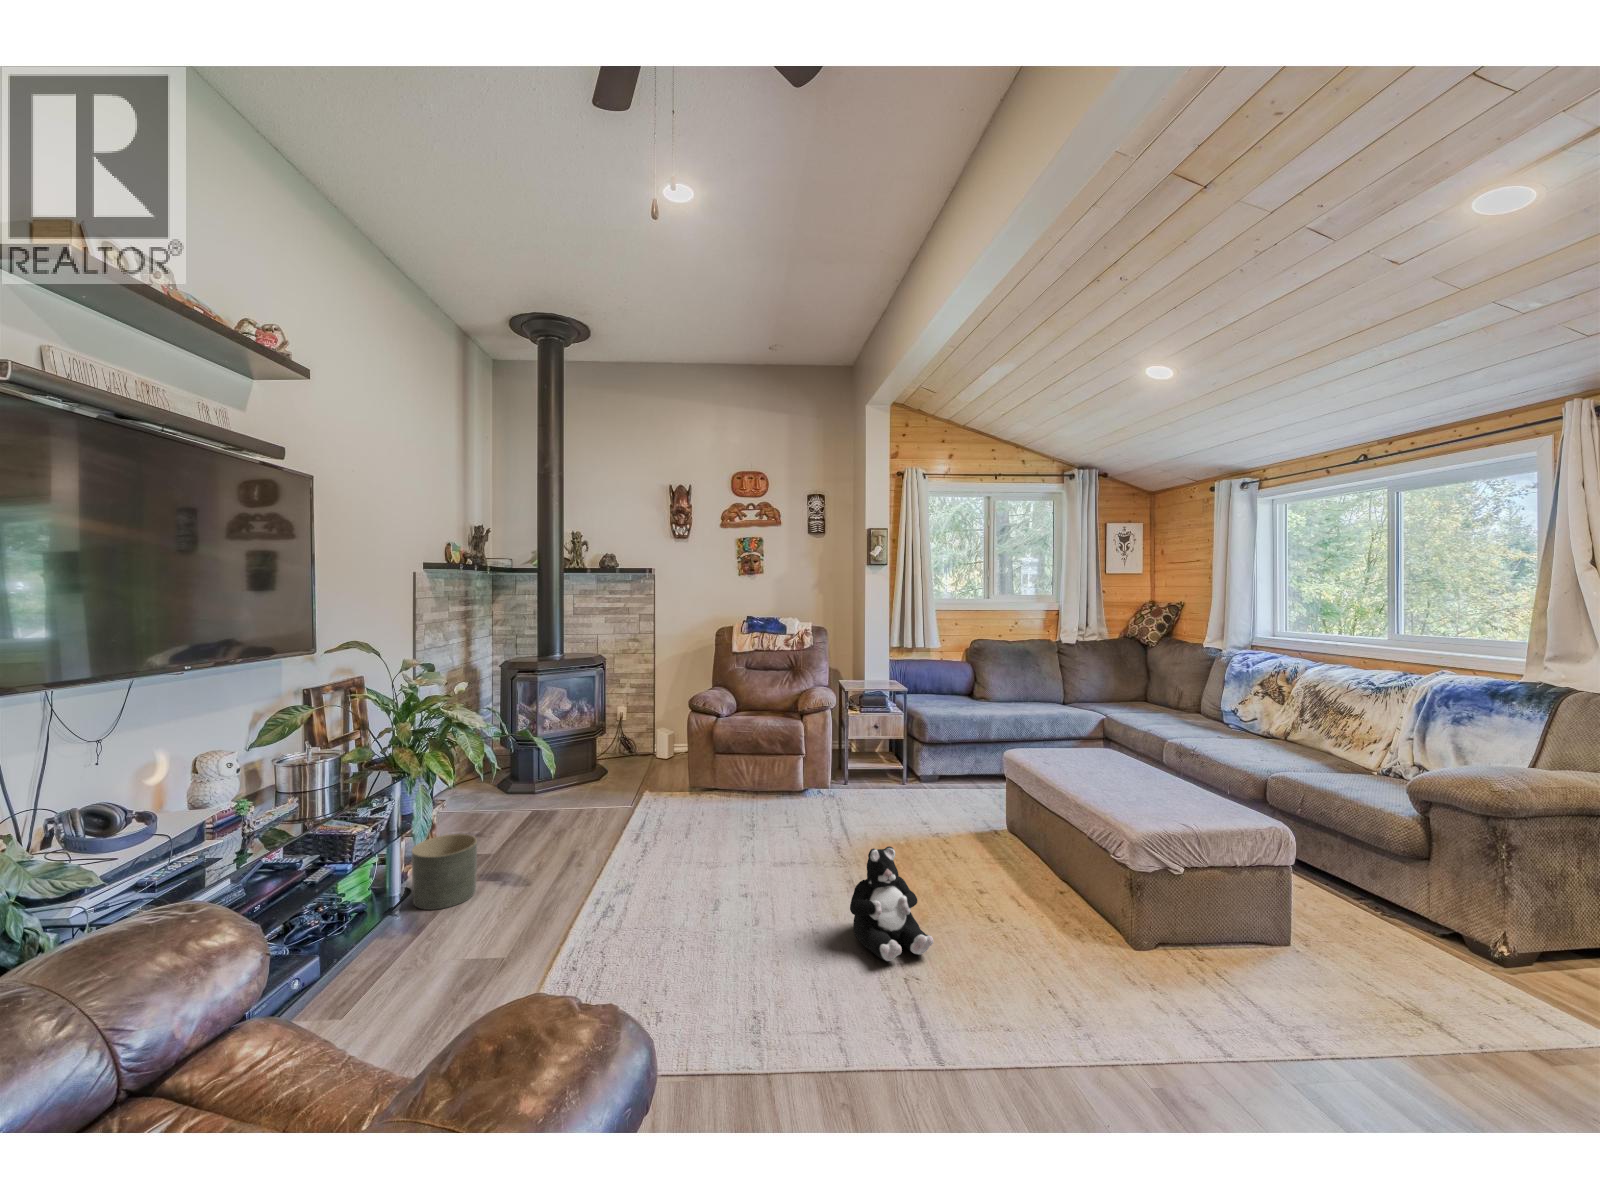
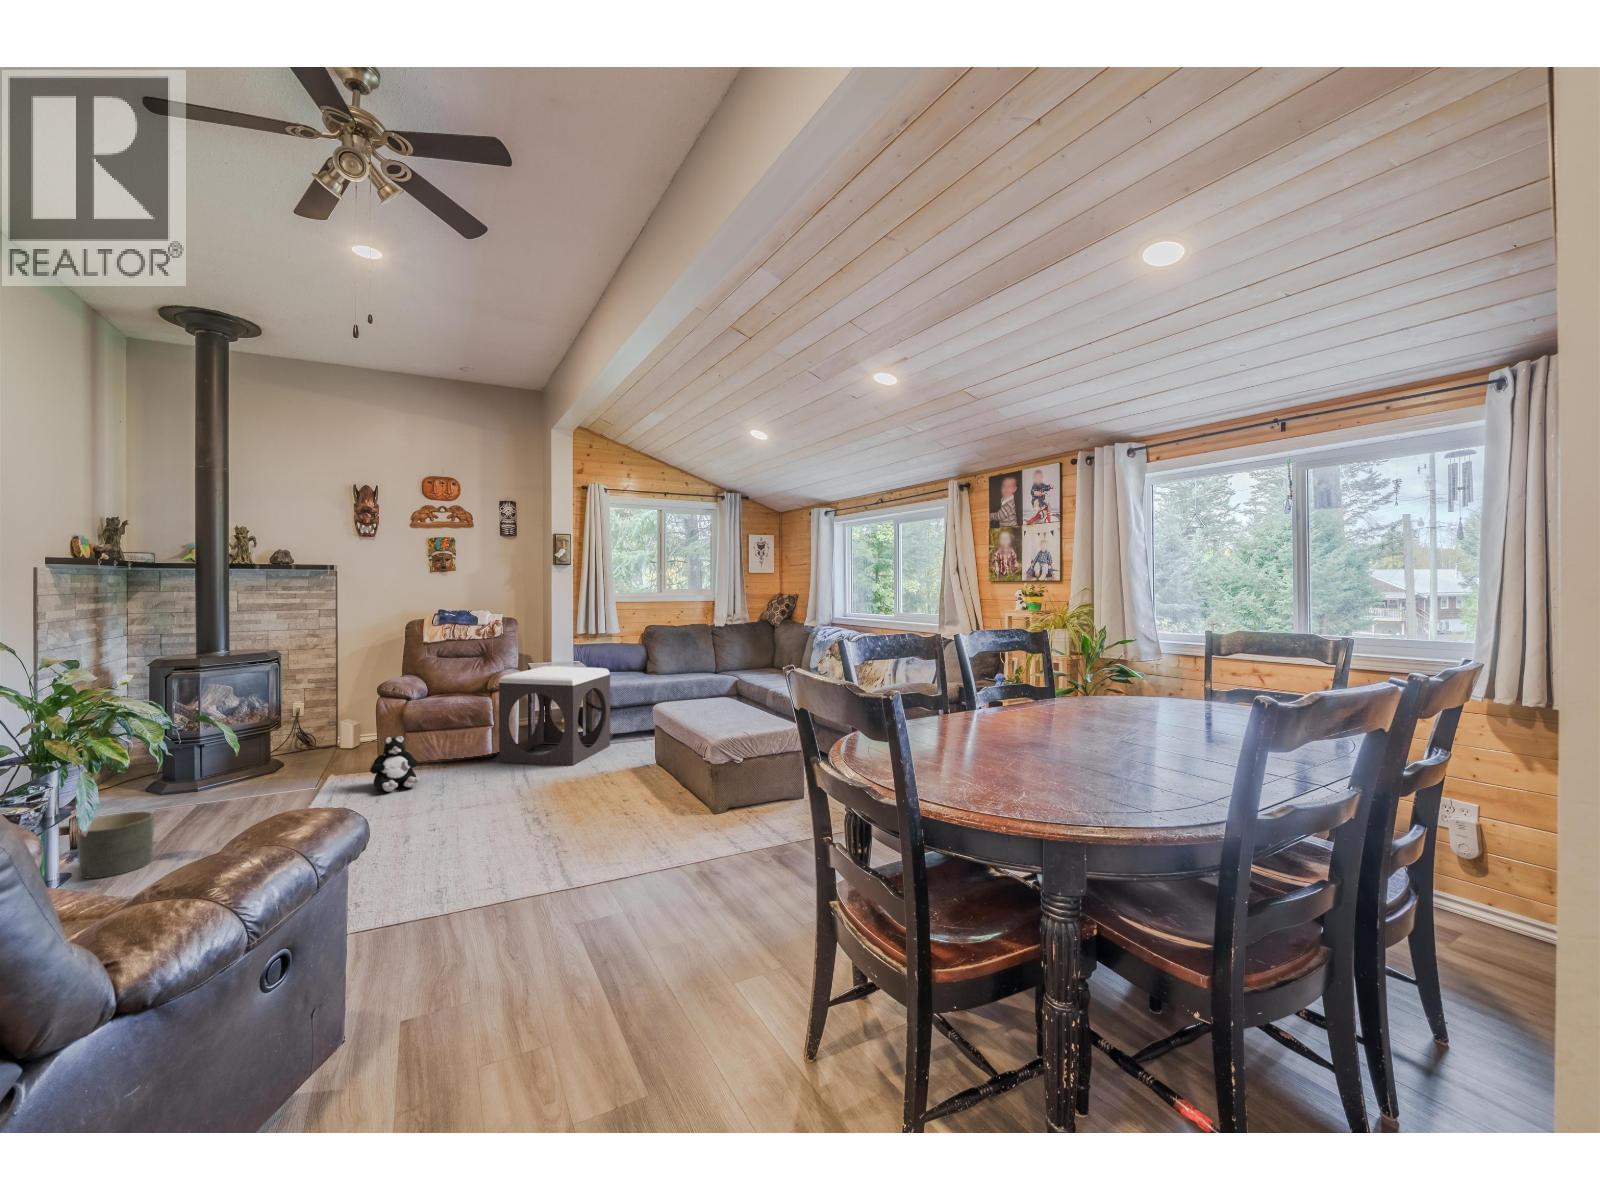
footstool: none [812,687,941,822] -> present [499,666,610,766]
plush toy: present [850,846,934,961] -> present [370,735,419,792]

